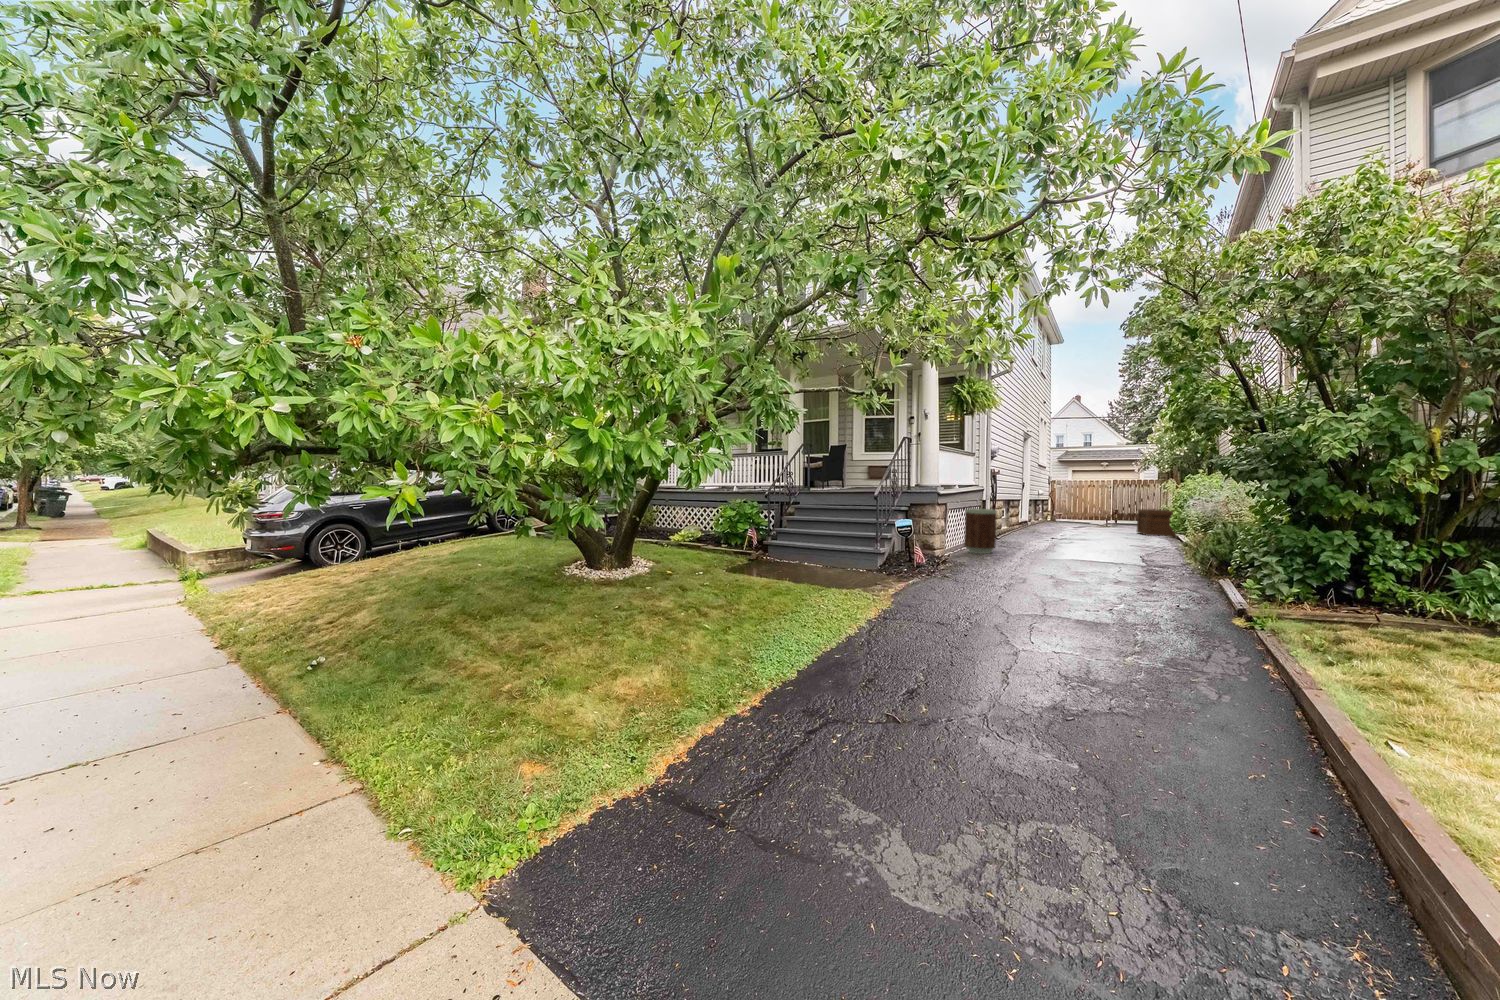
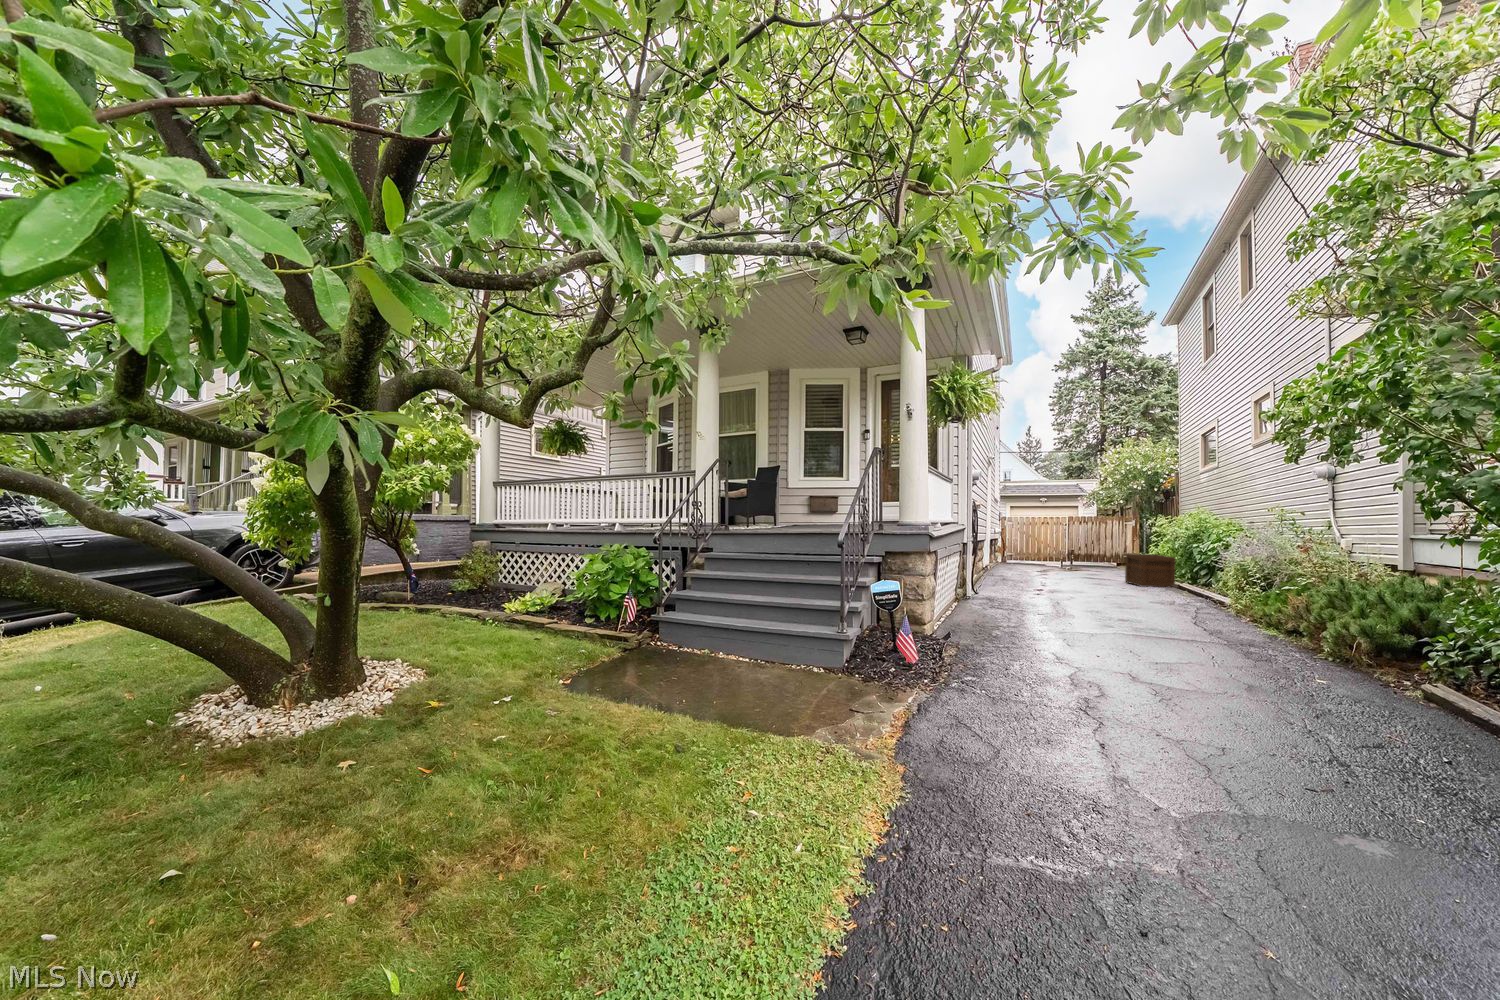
trash can: present [964,508,997,554] -> none [950,557,996,625]

